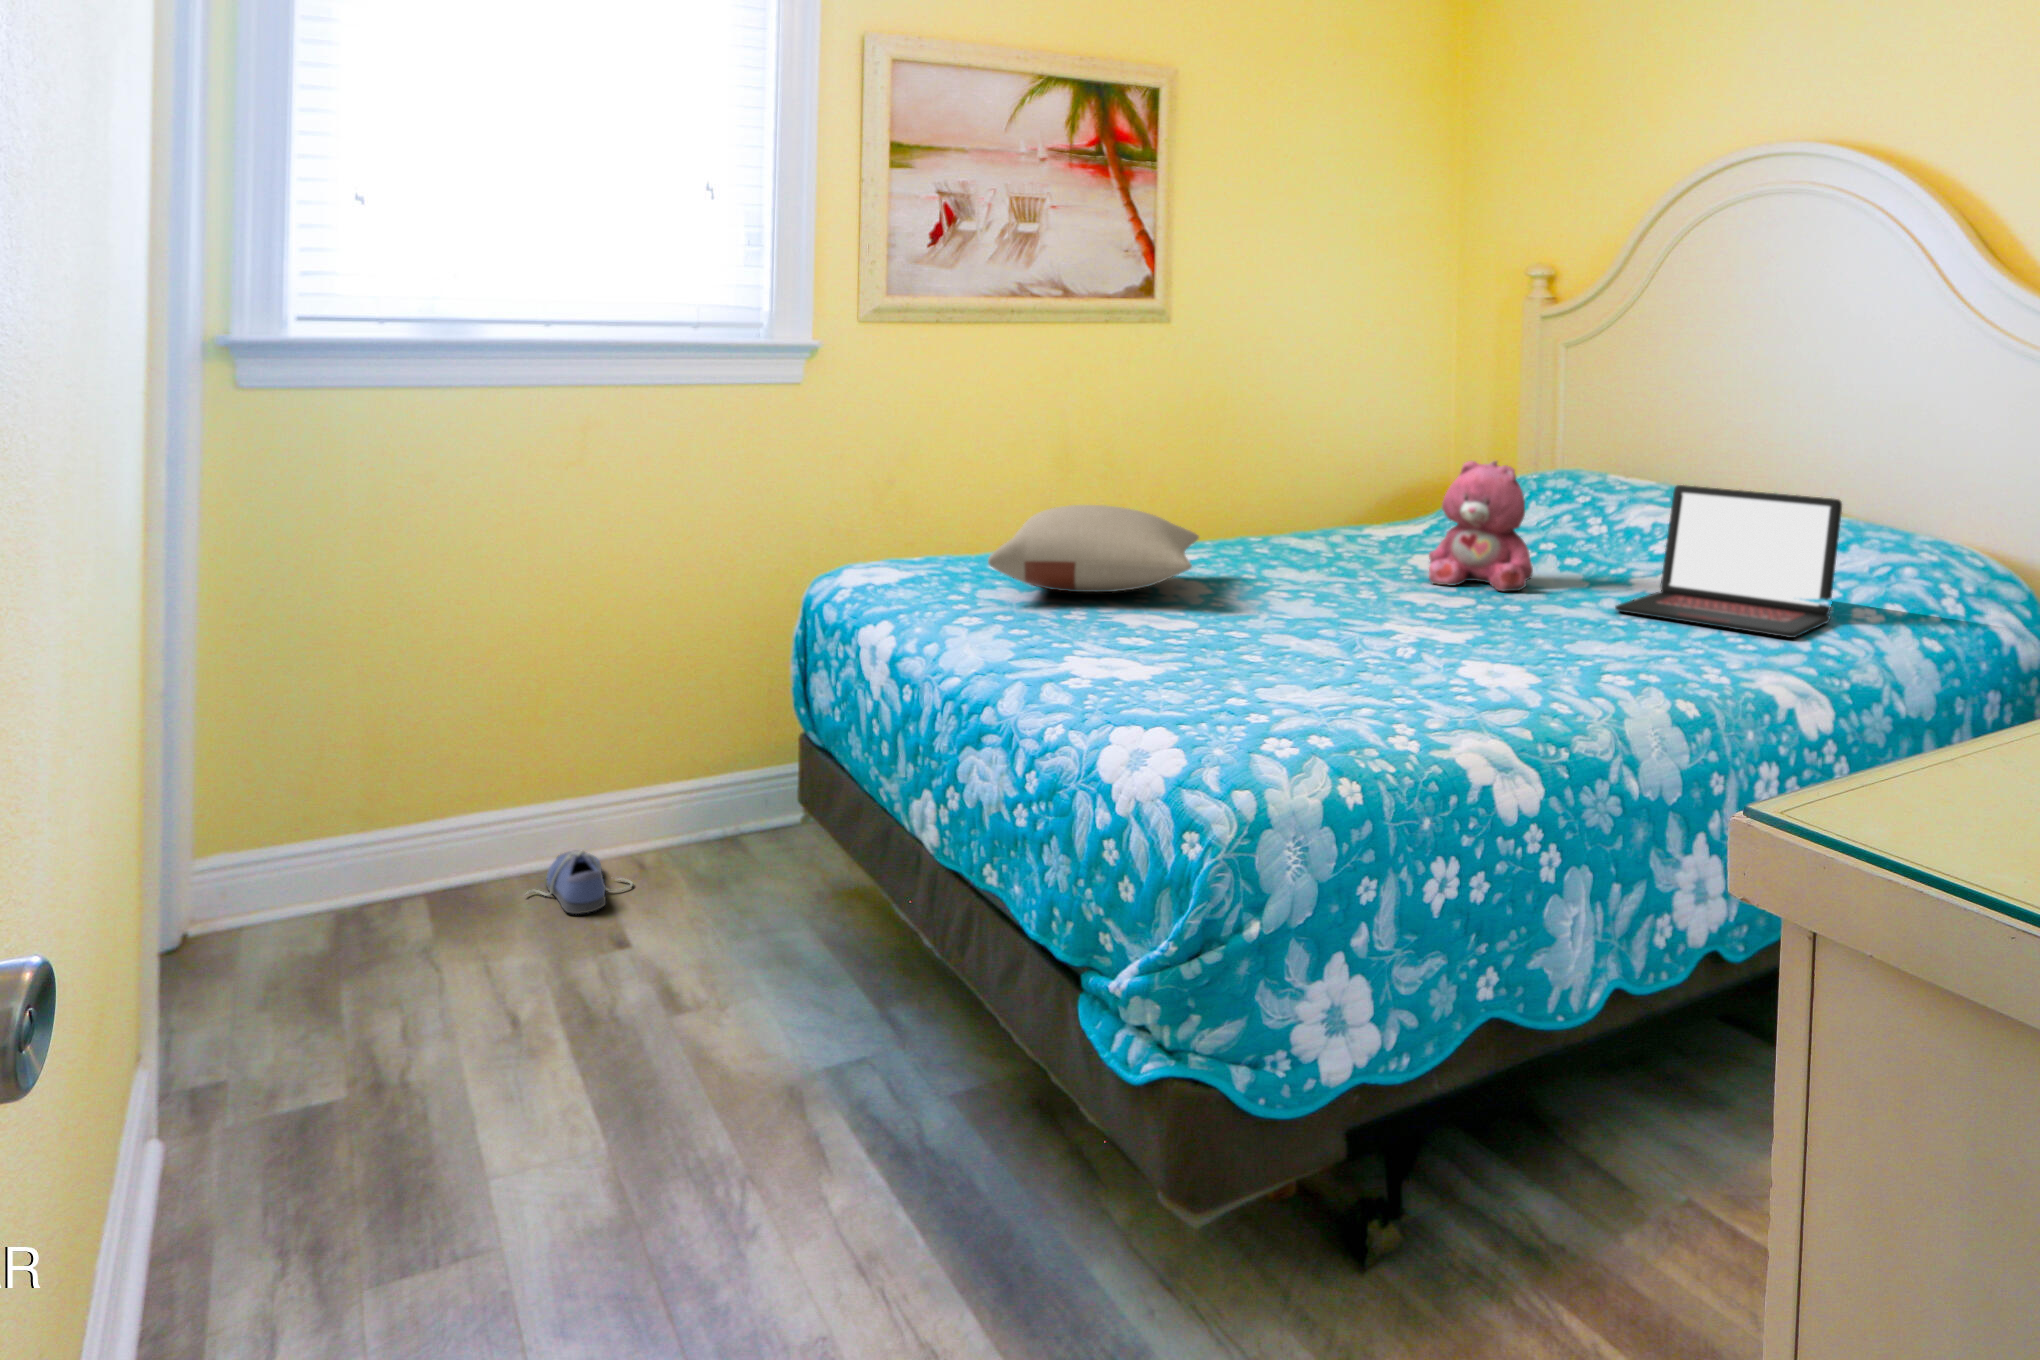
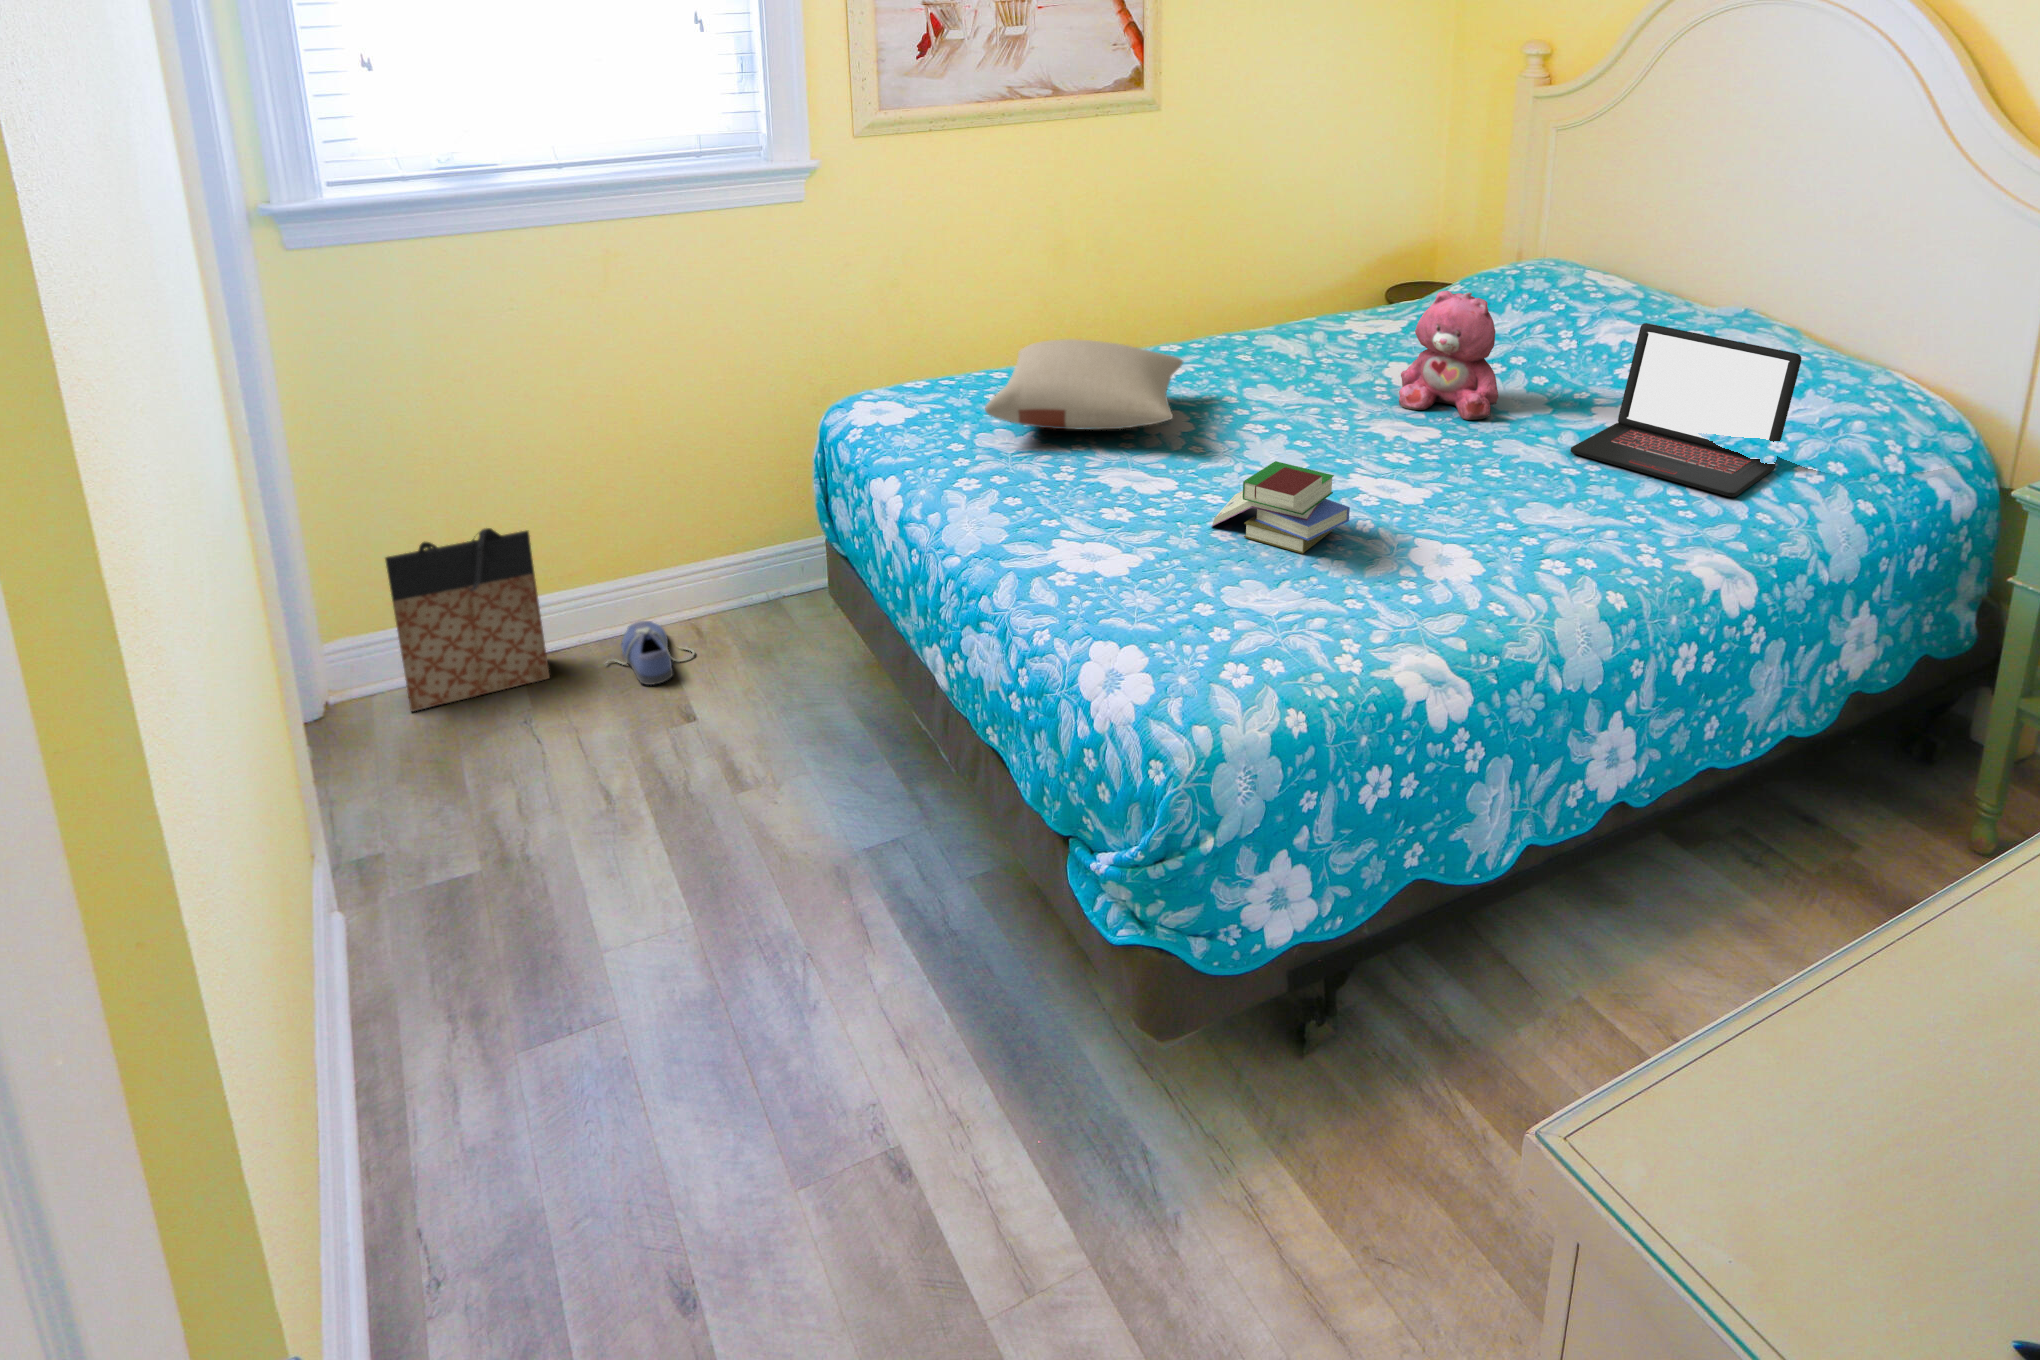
book: none [1238,581,1389,671] -> present [1212,461,1350,554]
bag: none [282,716,457,943] -> present [385,528,550,711]

